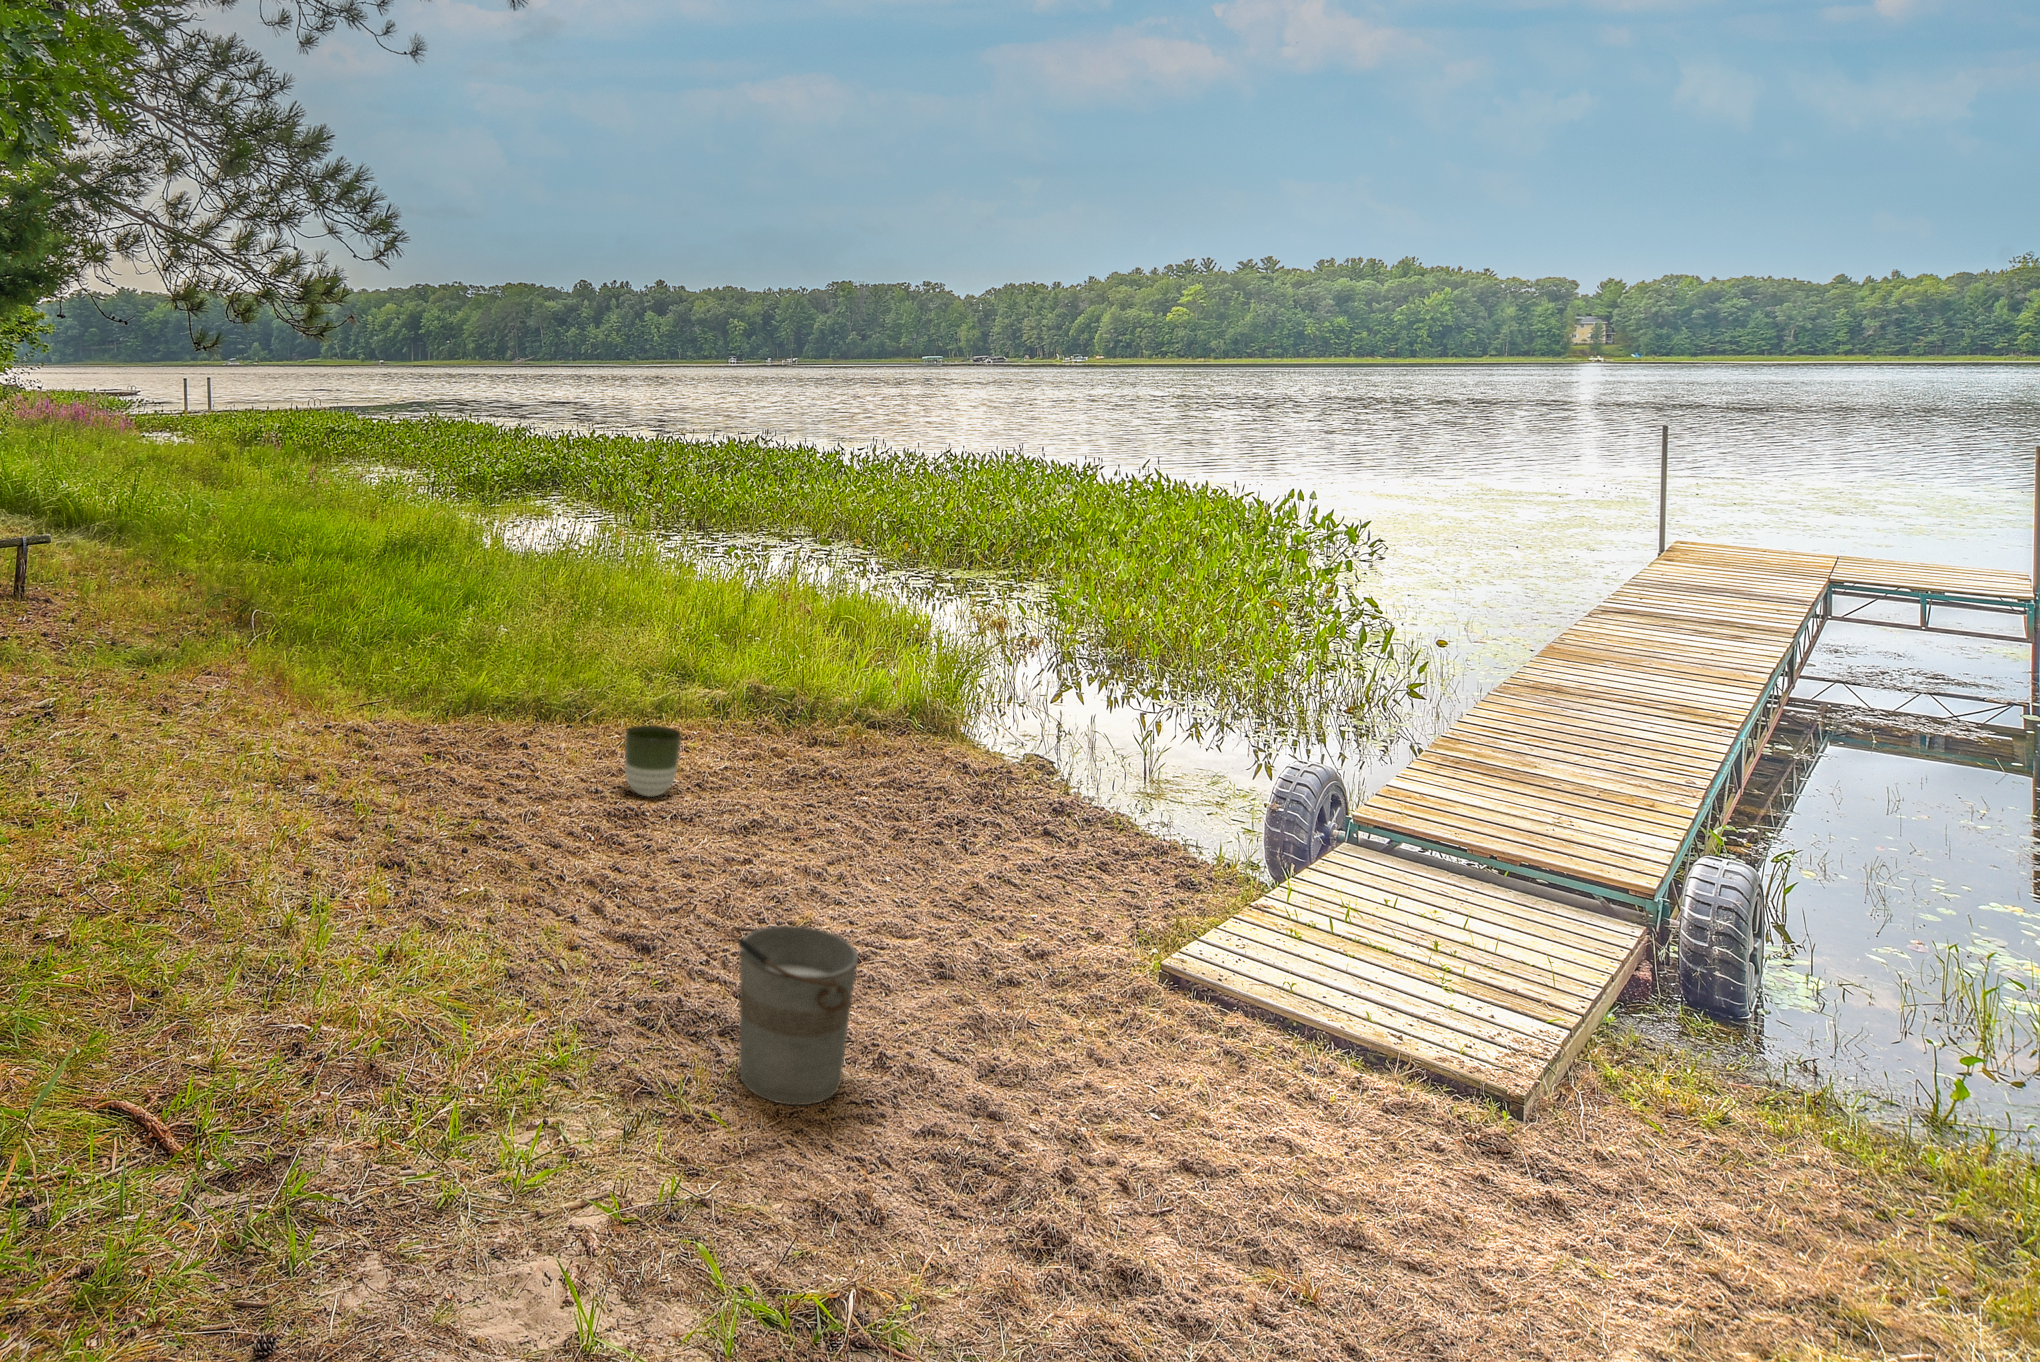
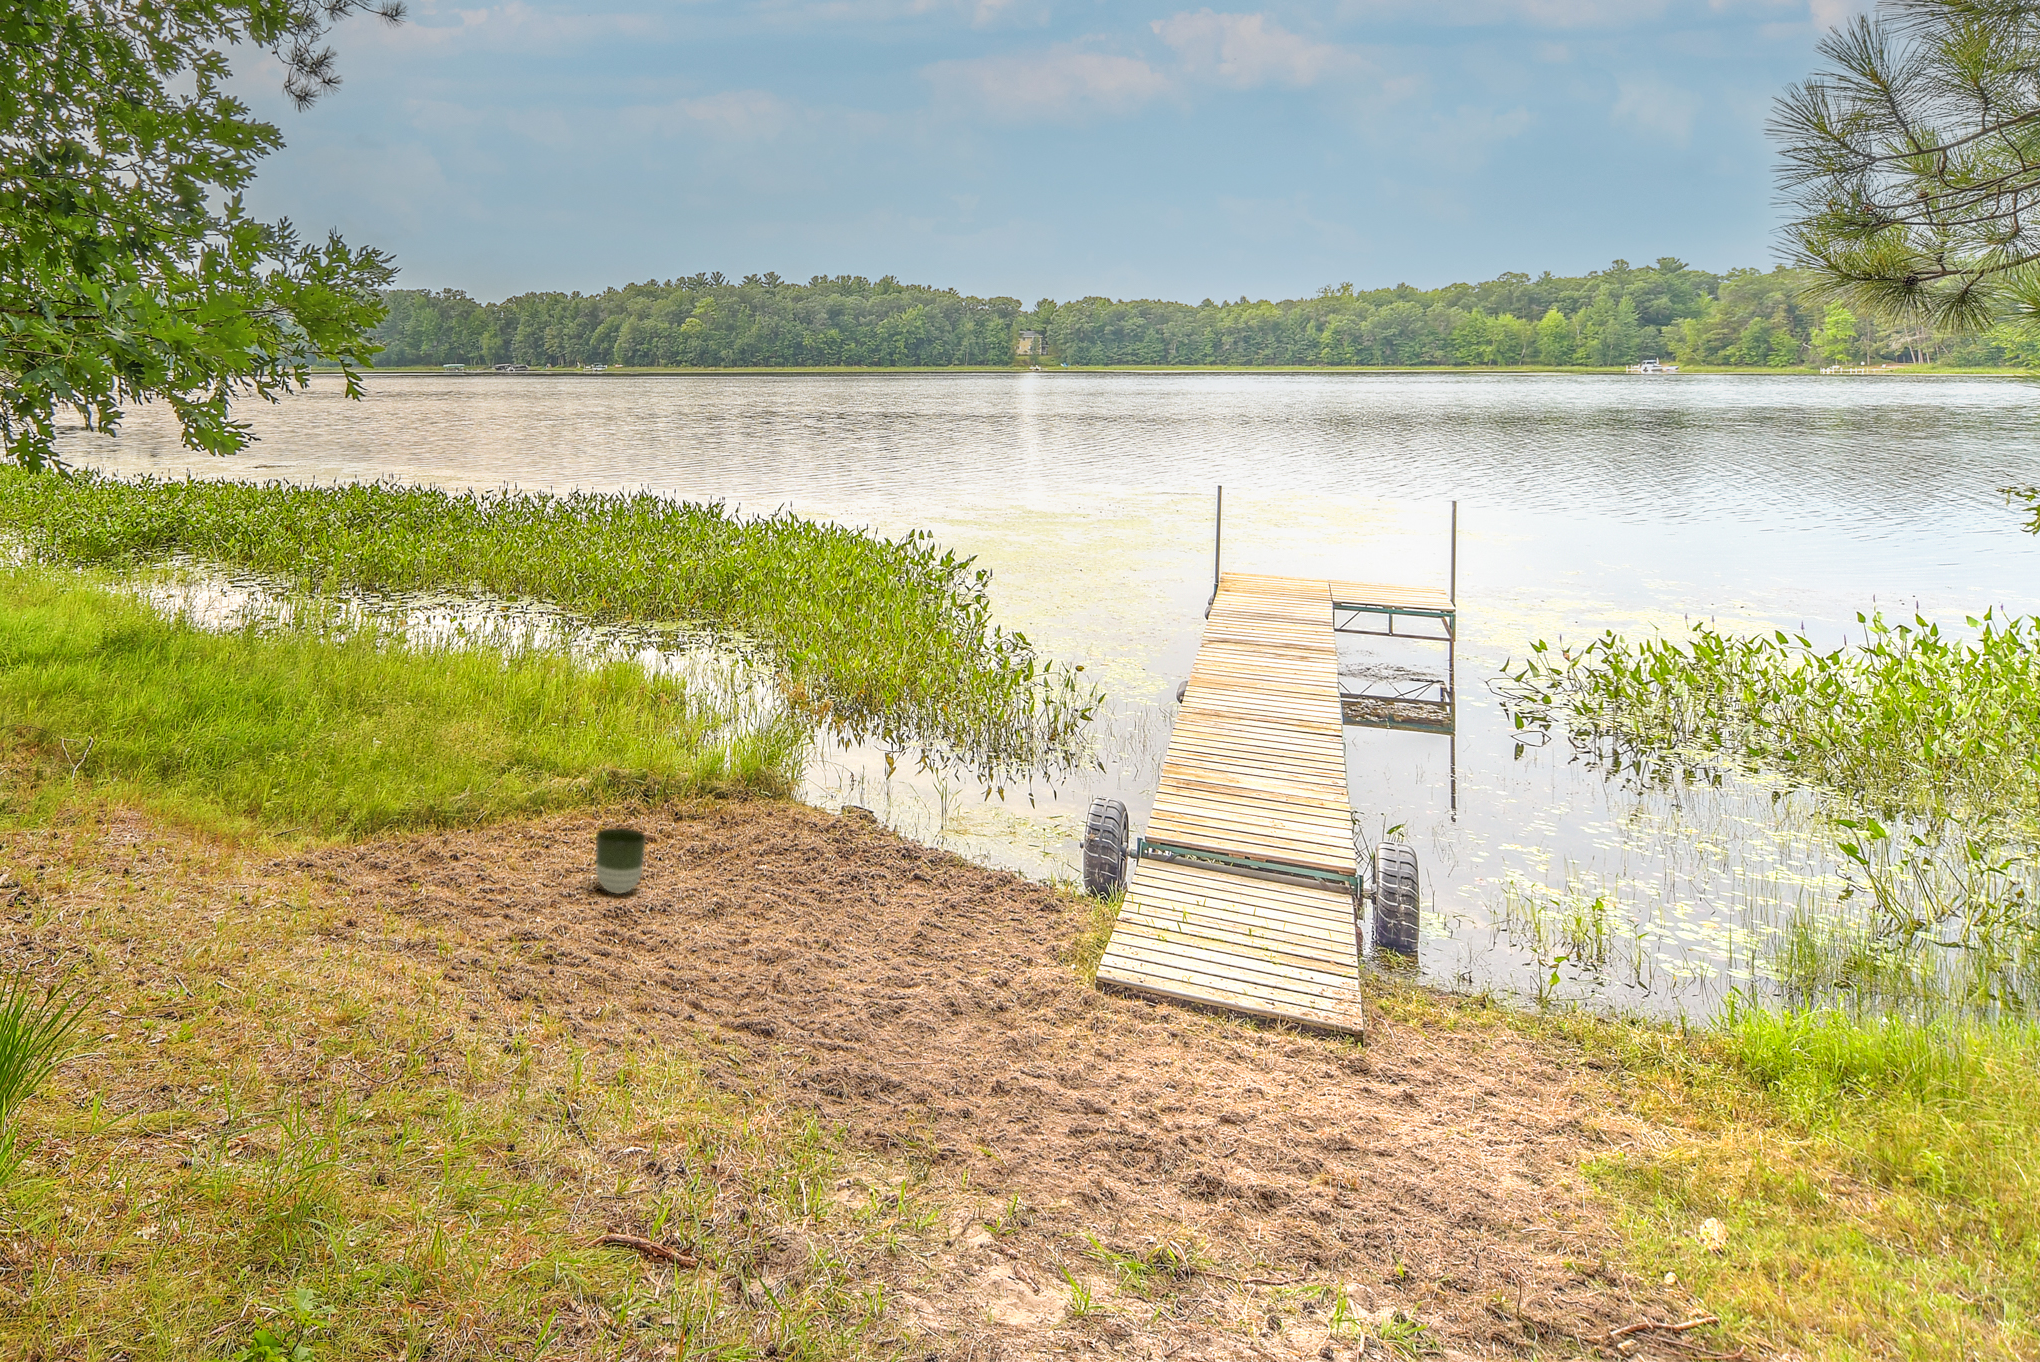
bucket: present [730,926,858,1105] -> none [907,996,1012,1131]

